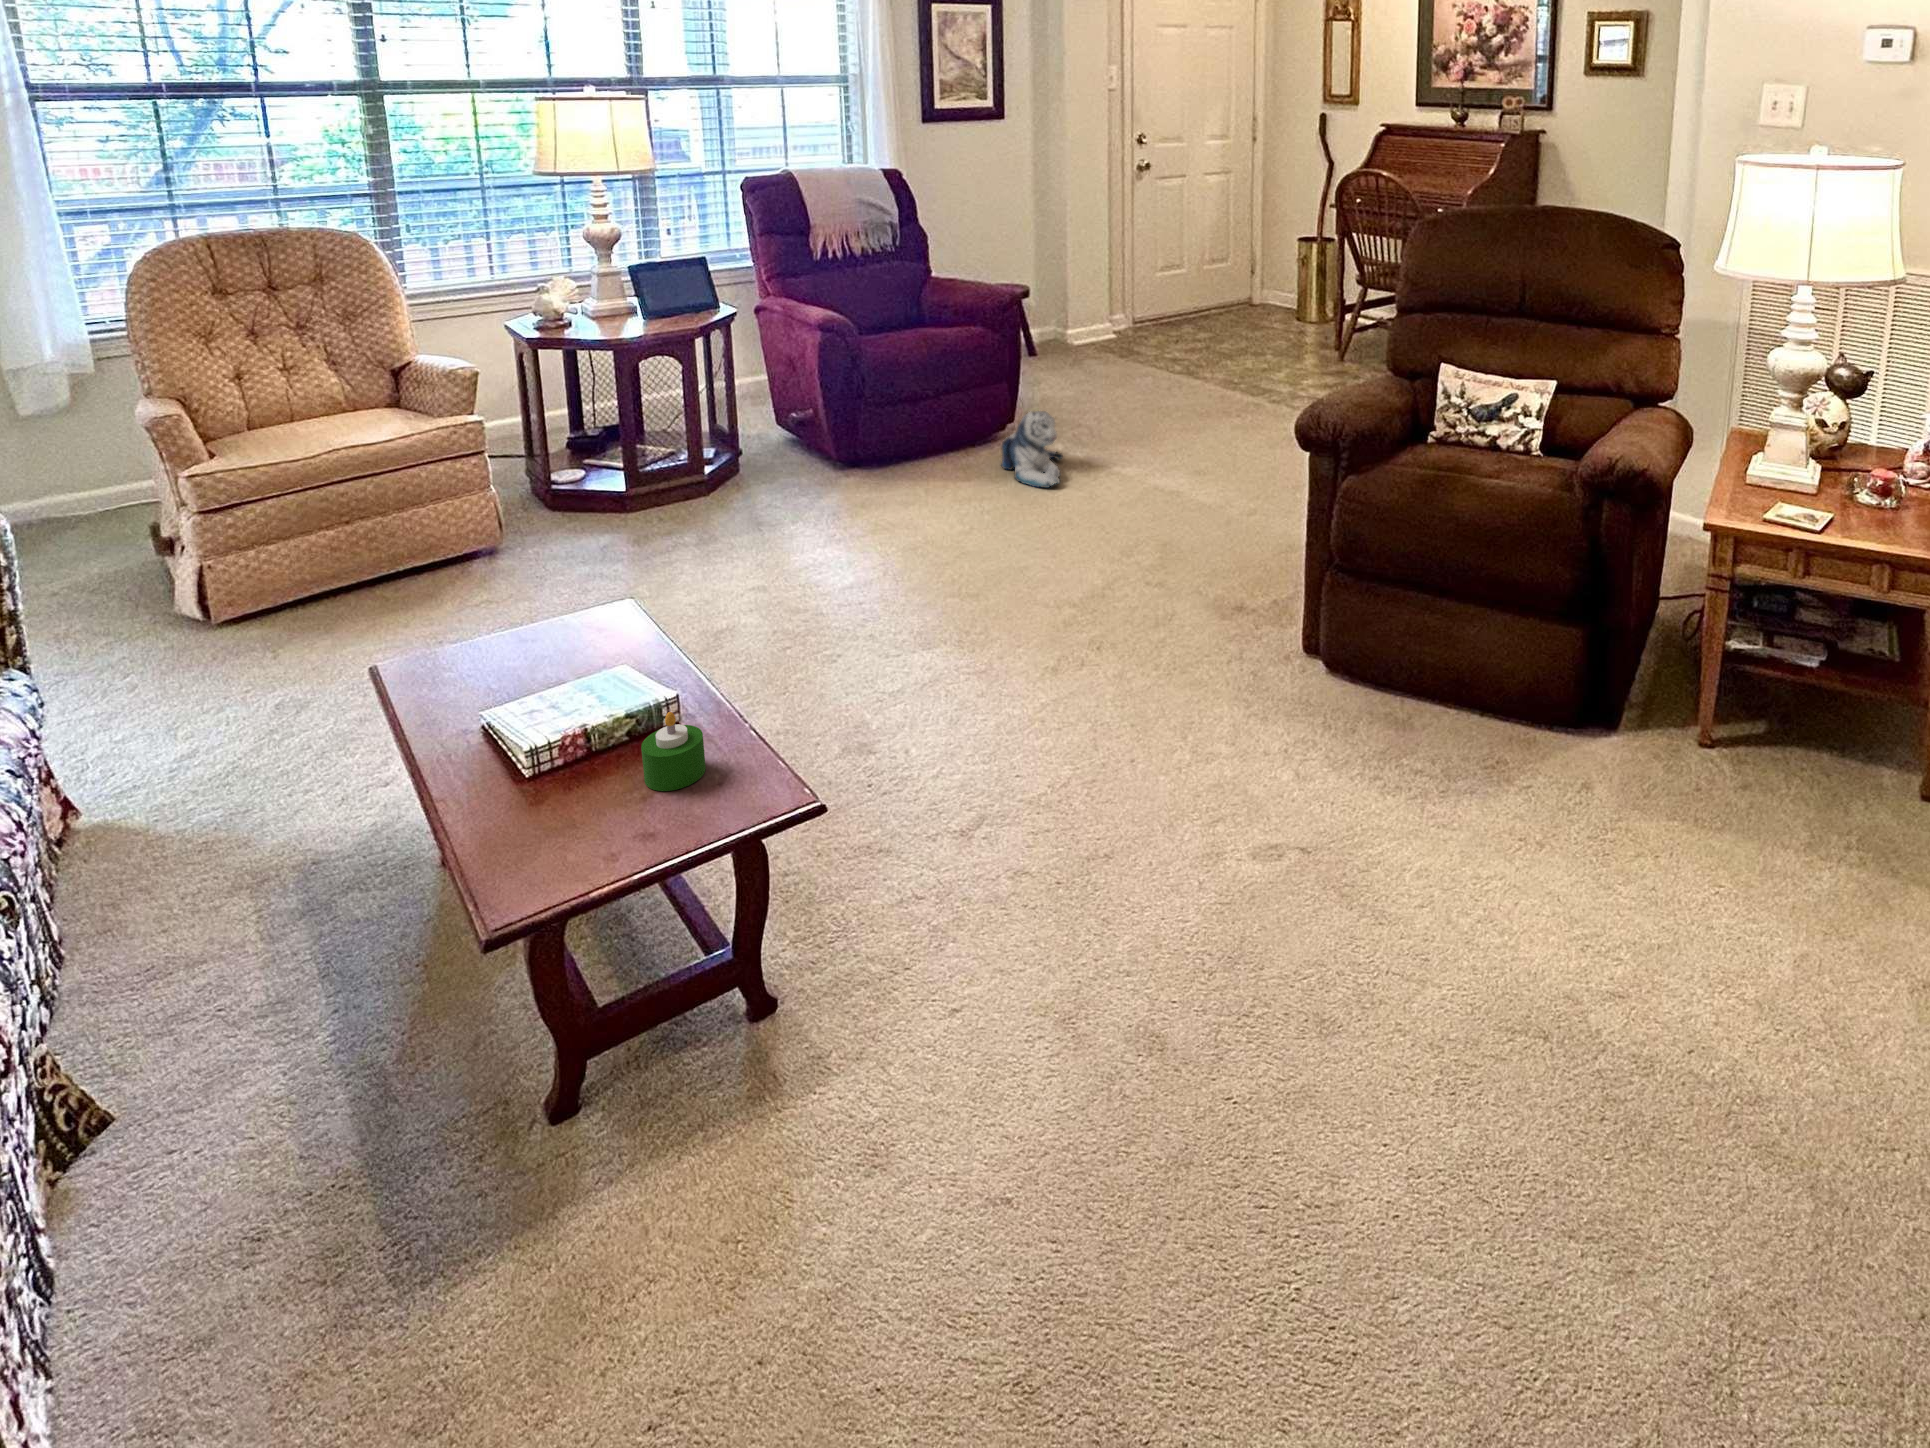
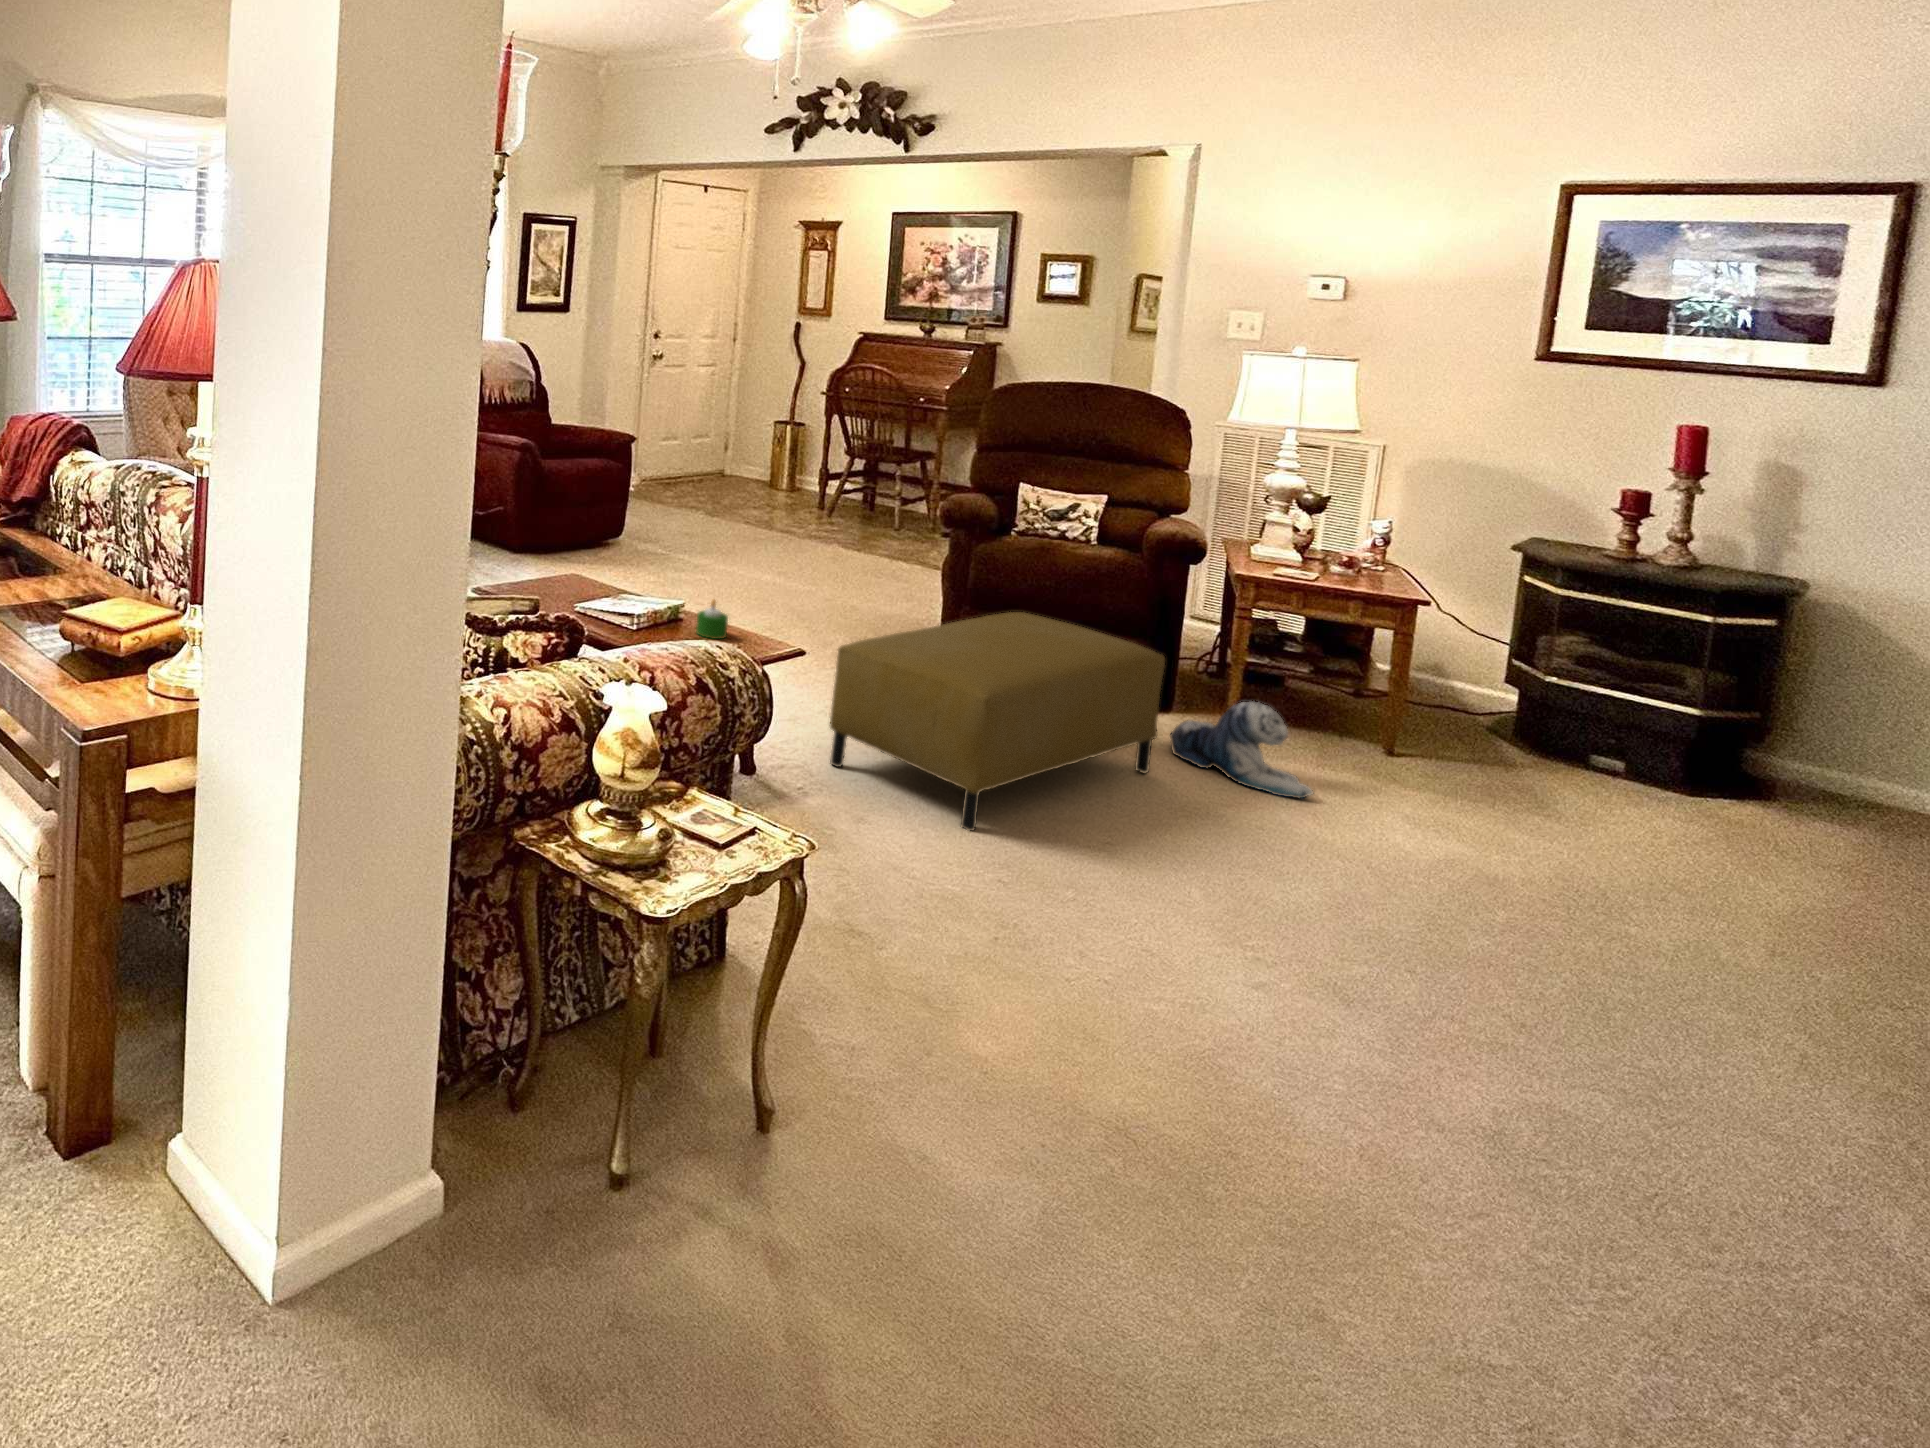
plush toy: present [1001,411,1063,488] -> present [1170,702,1314,798]
ottoman: none [945,615,1540,1153] -> present [830,612,1165,831]

